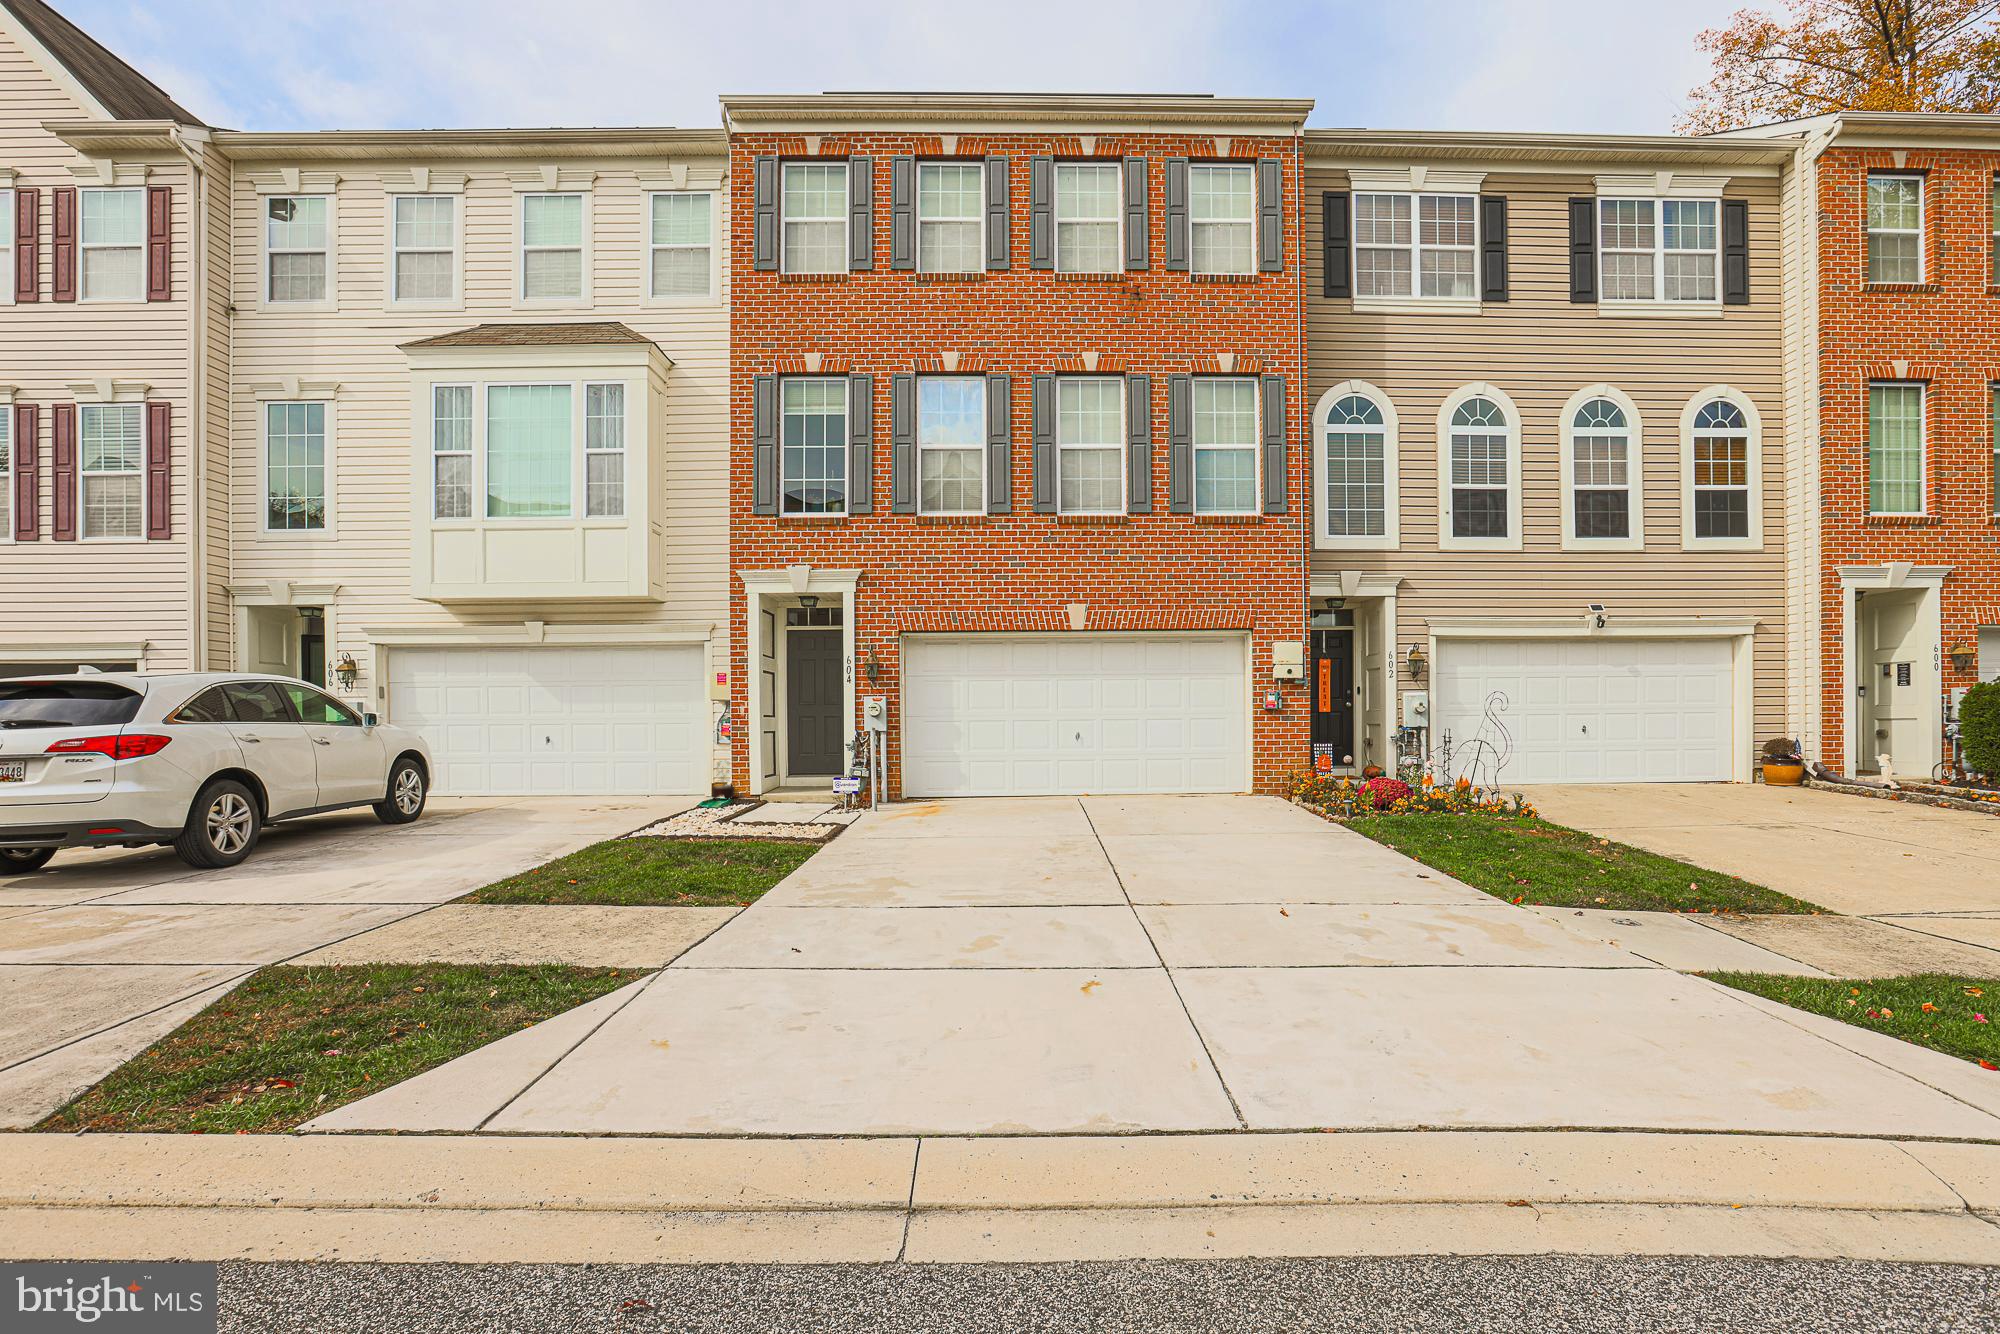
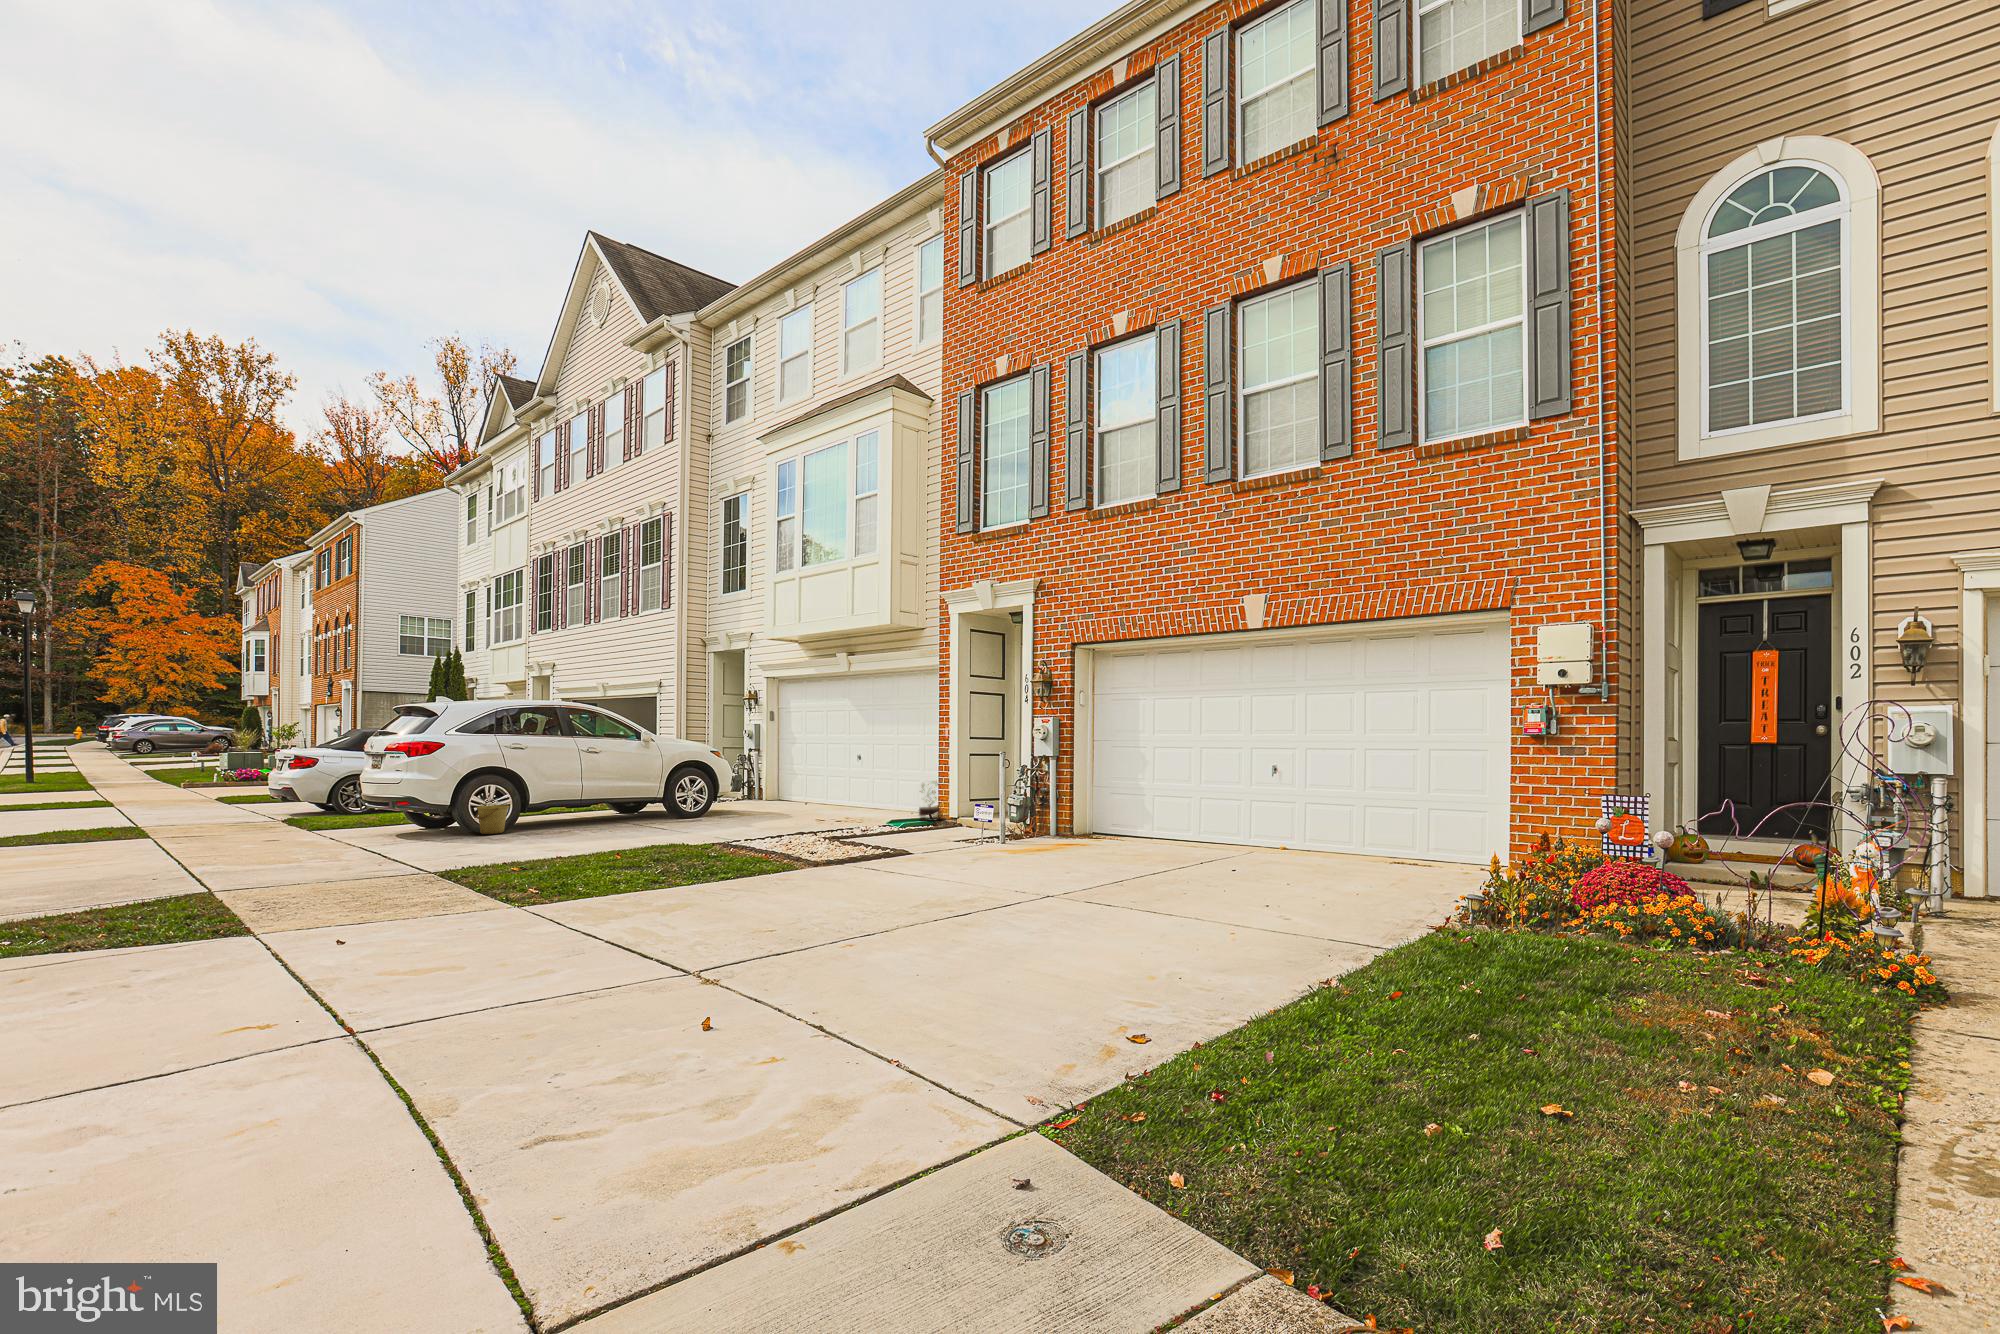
bucket: none [220,830,273,871] -> present [475,805,509,834]

